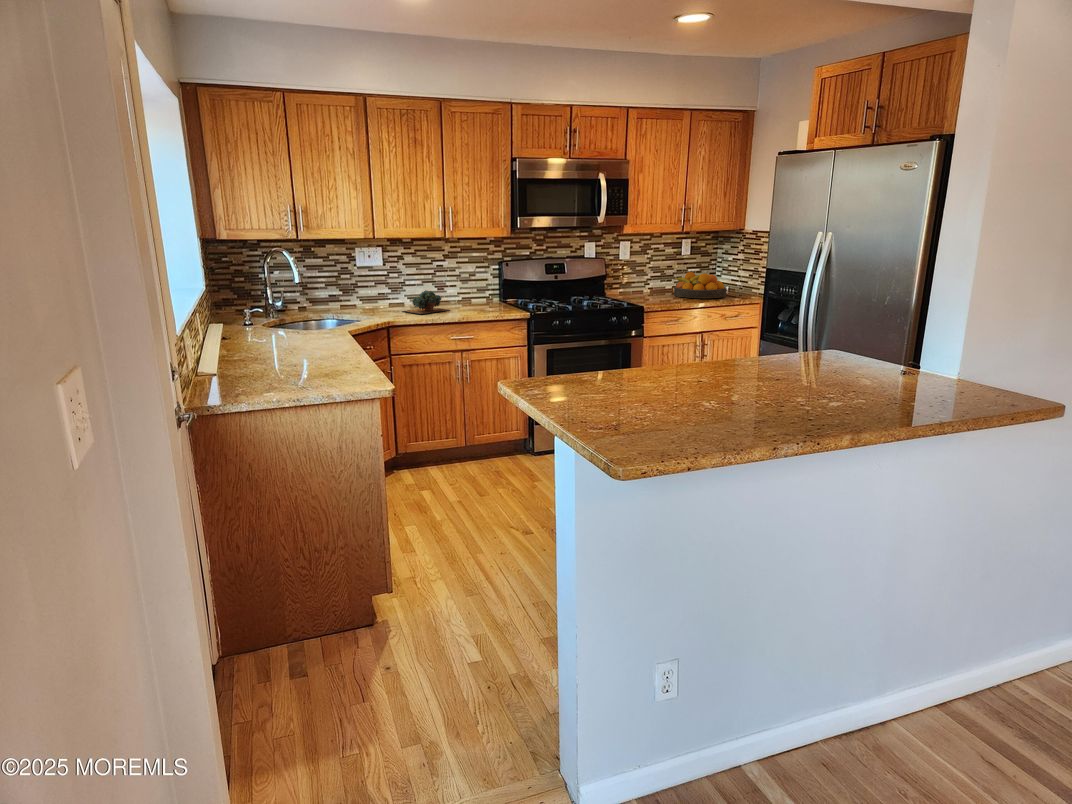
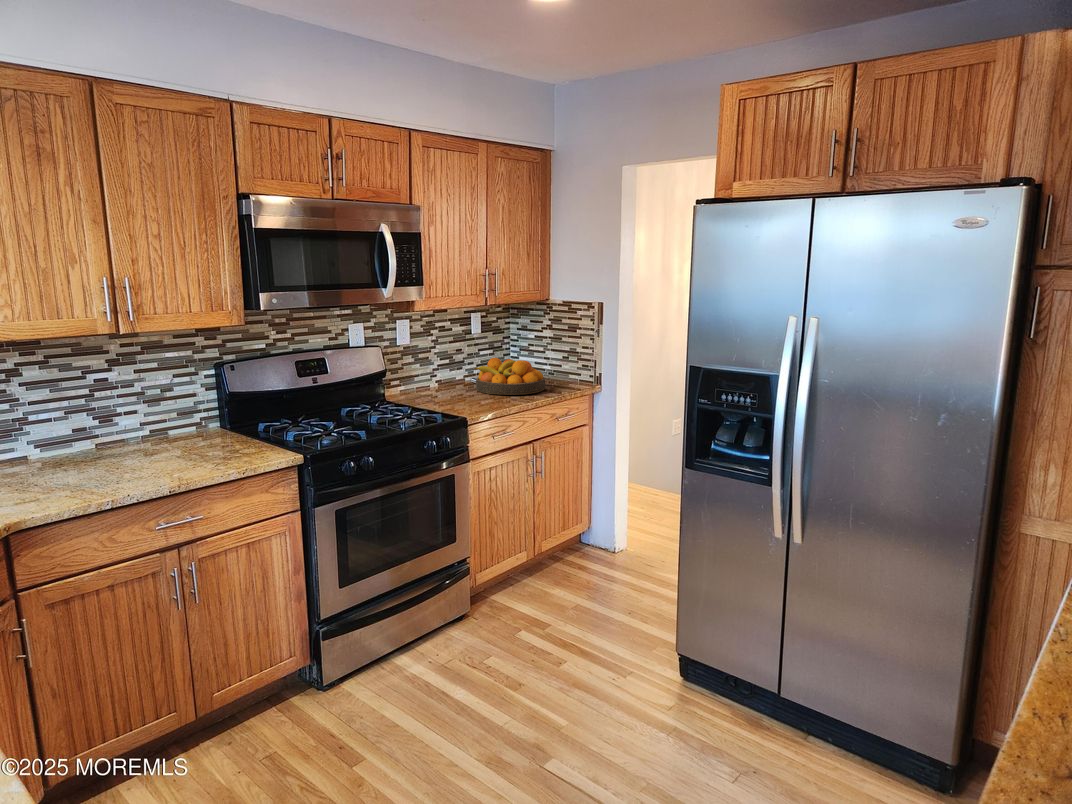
succulent plant: present [402,290,449,314] -> none [29,435,142,489]

